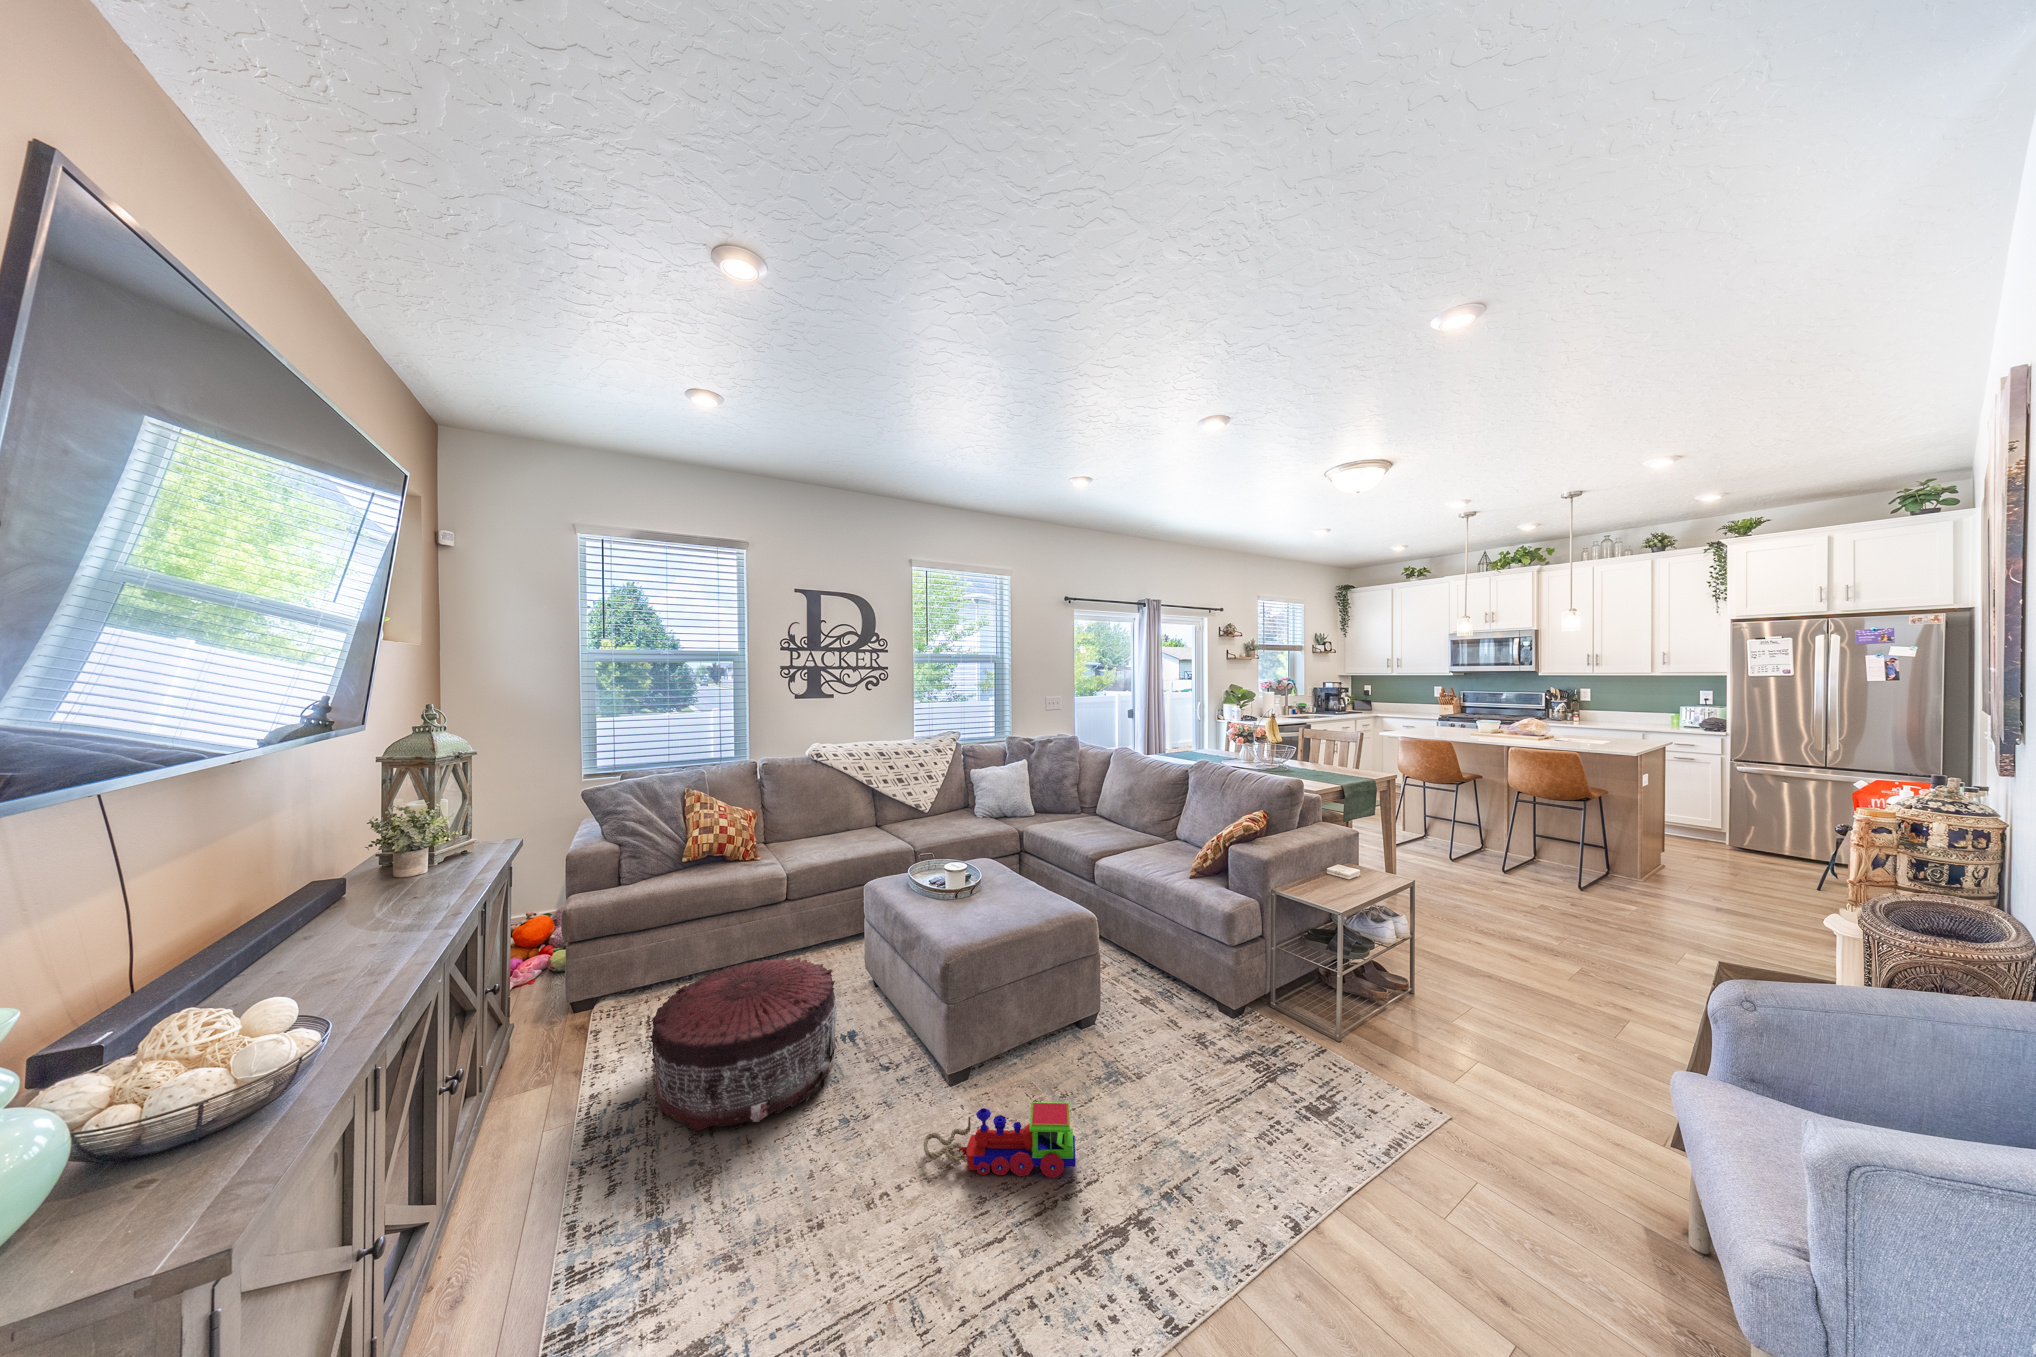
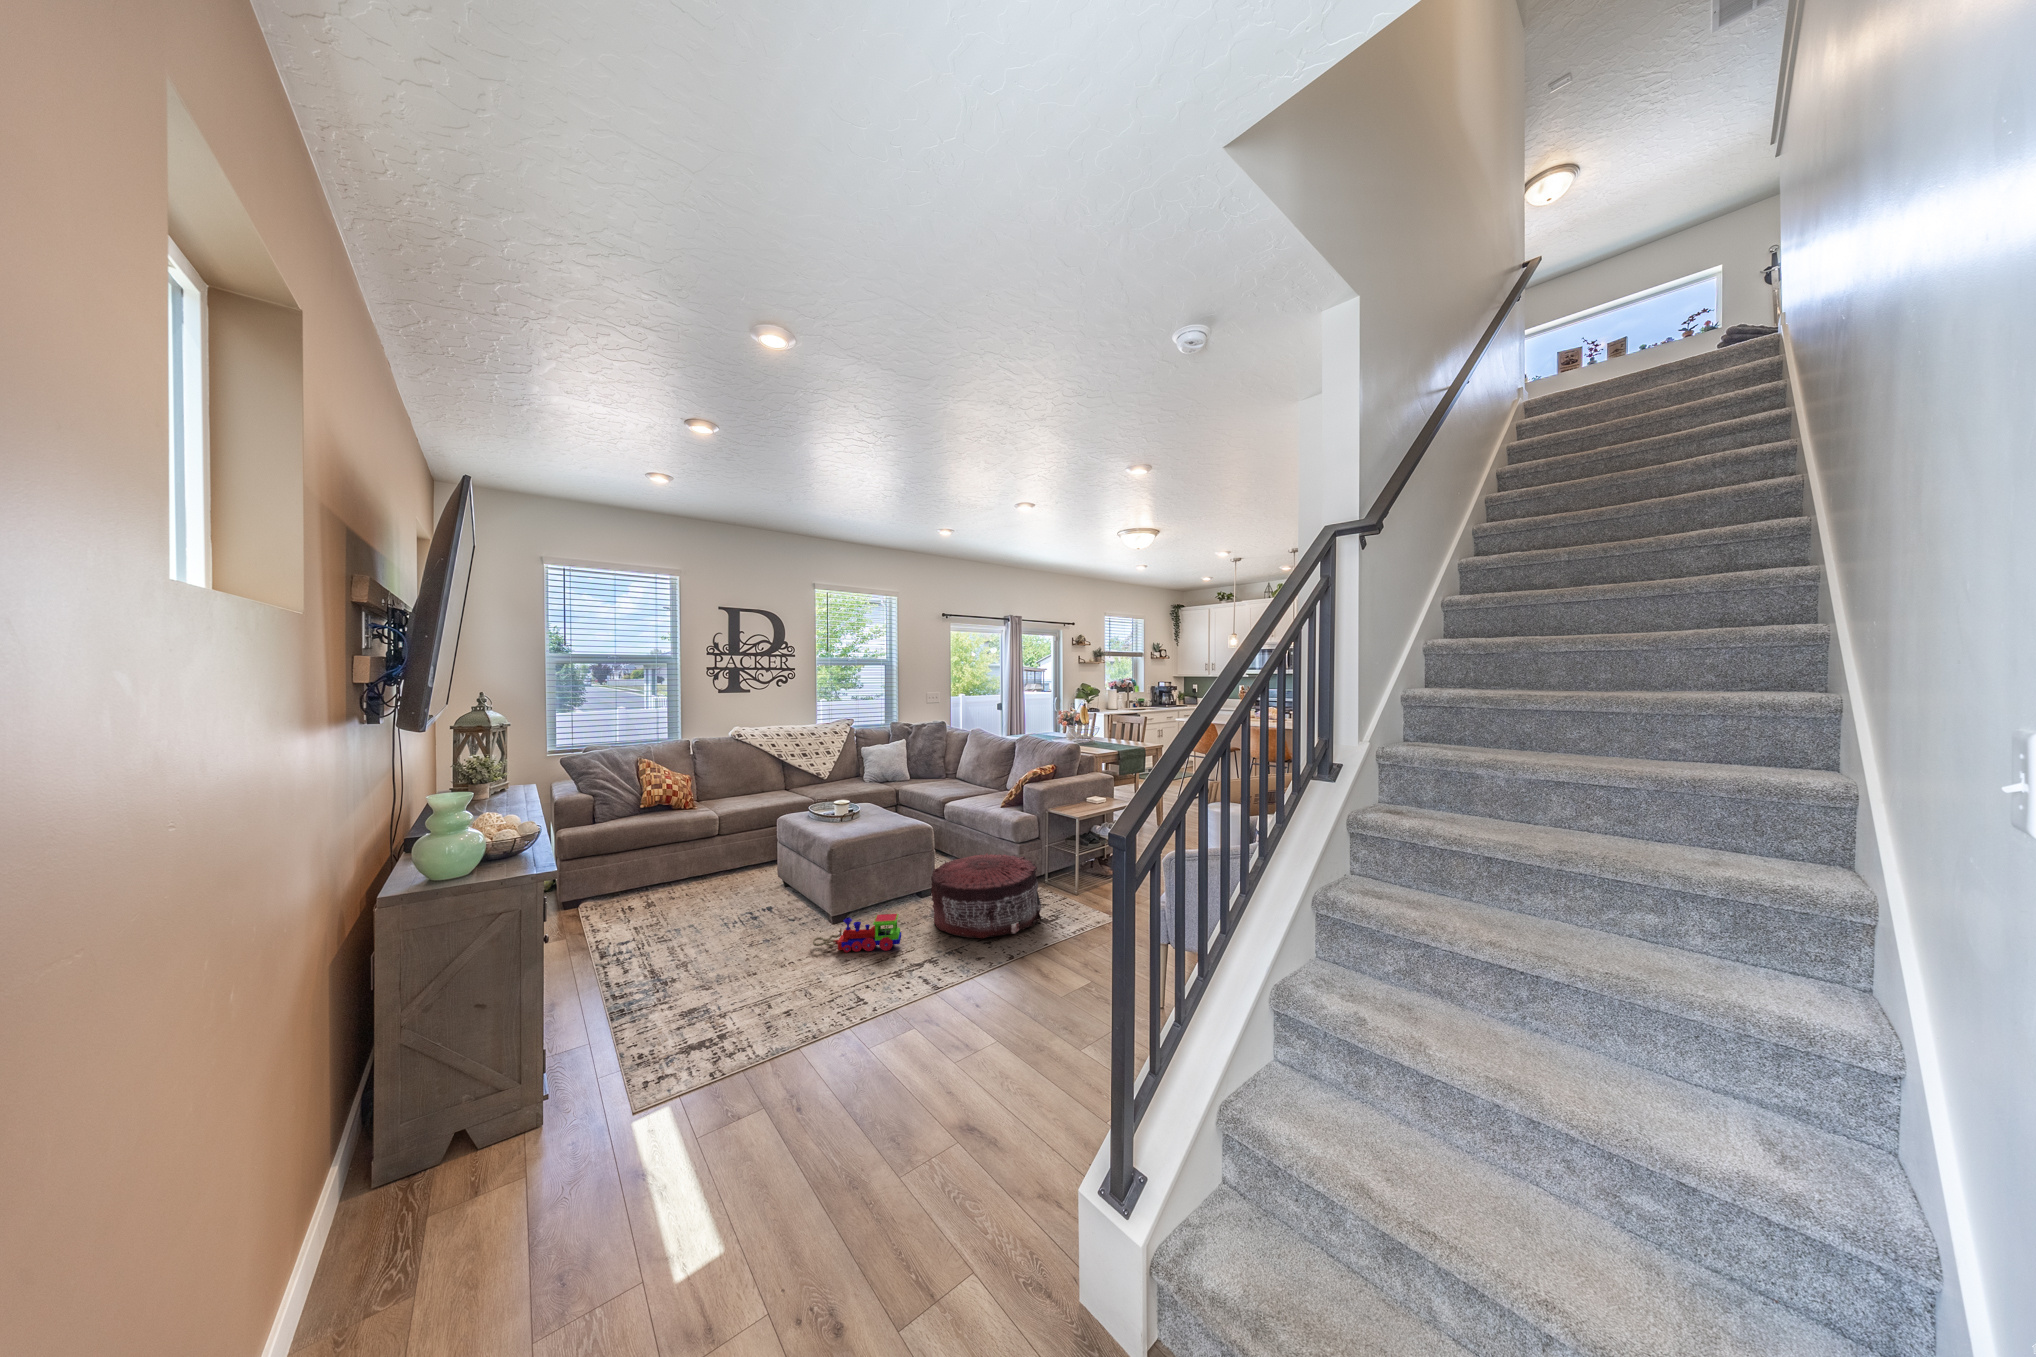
pouf: present [650,957,837,1131] -> present [931,853,1041,939]

